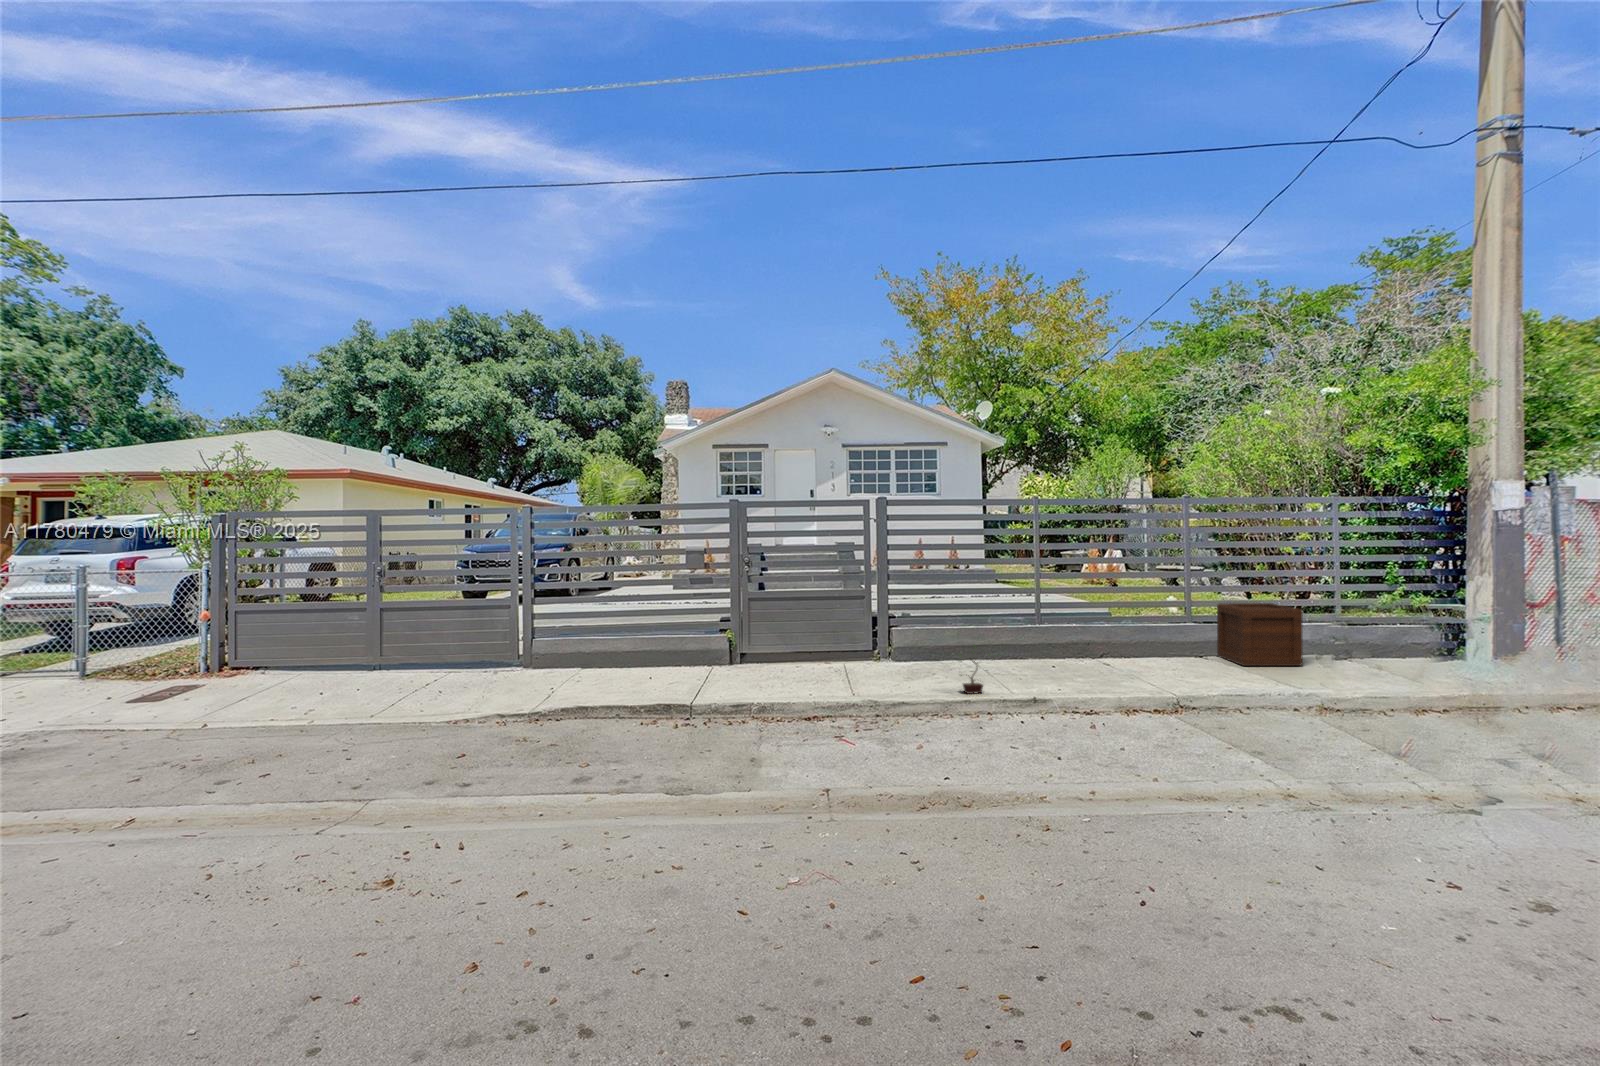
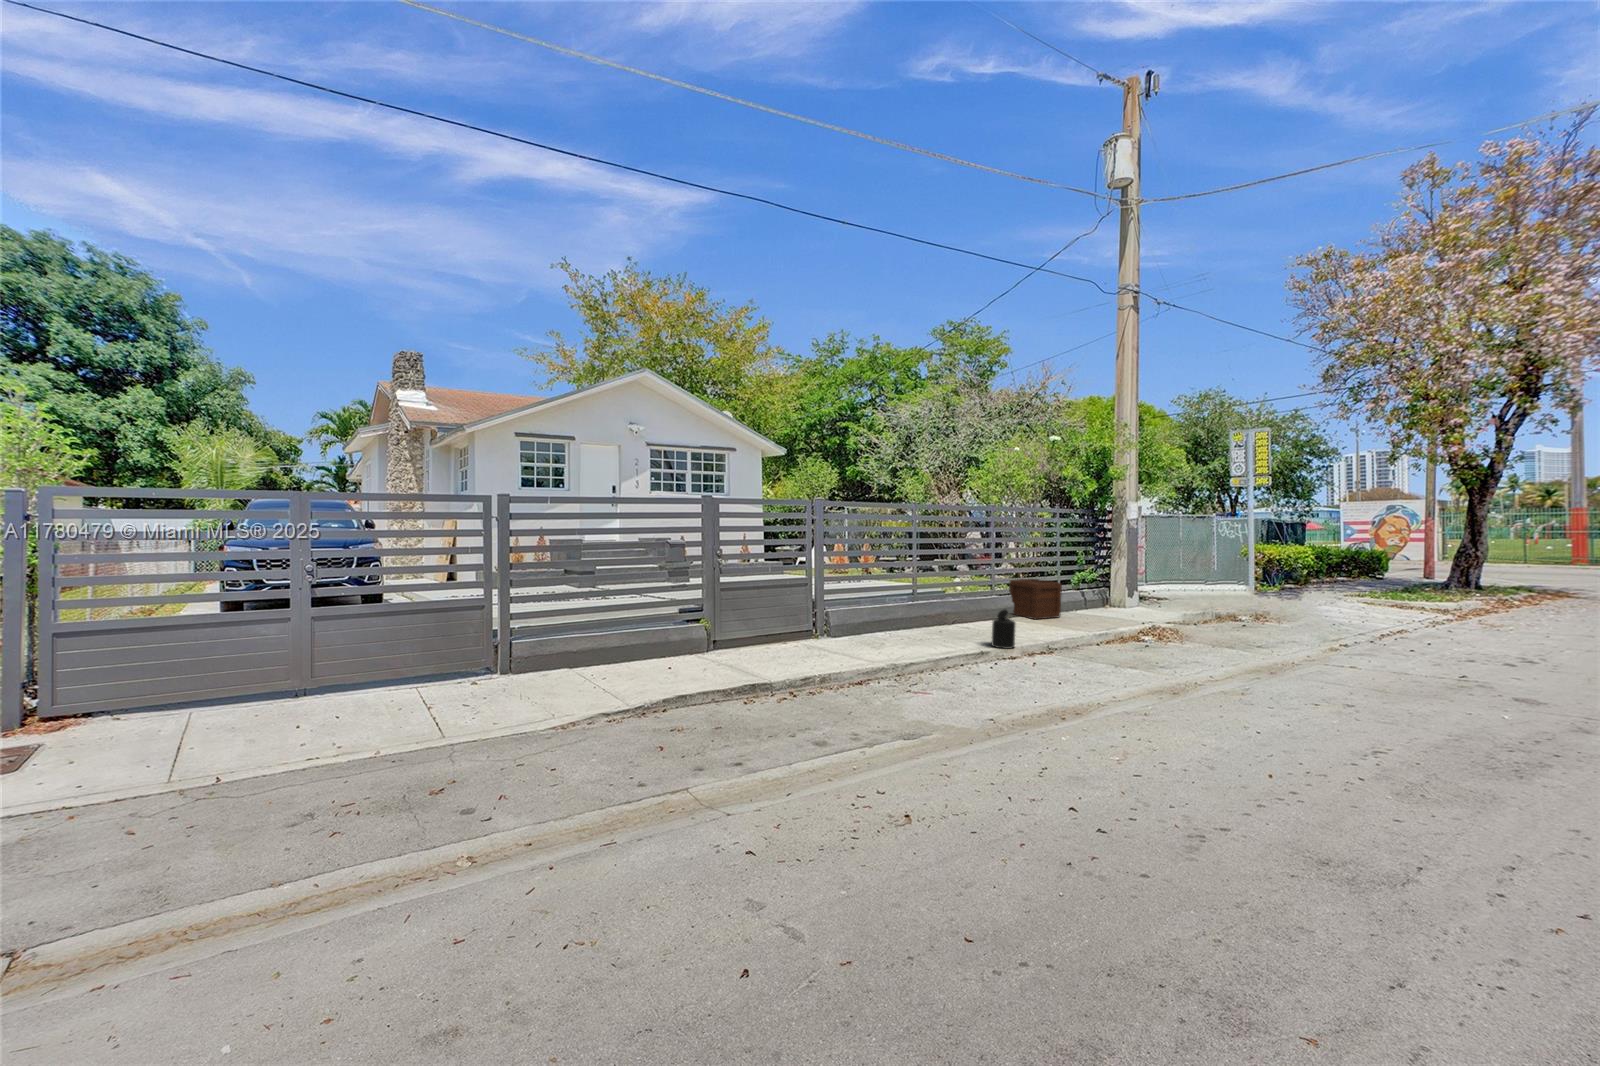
trash can: none [1071,639,1106,698] -> present [992,610,1015,649]
potted plant: present [960,645,999,694] -> none [933,616,957,653]

